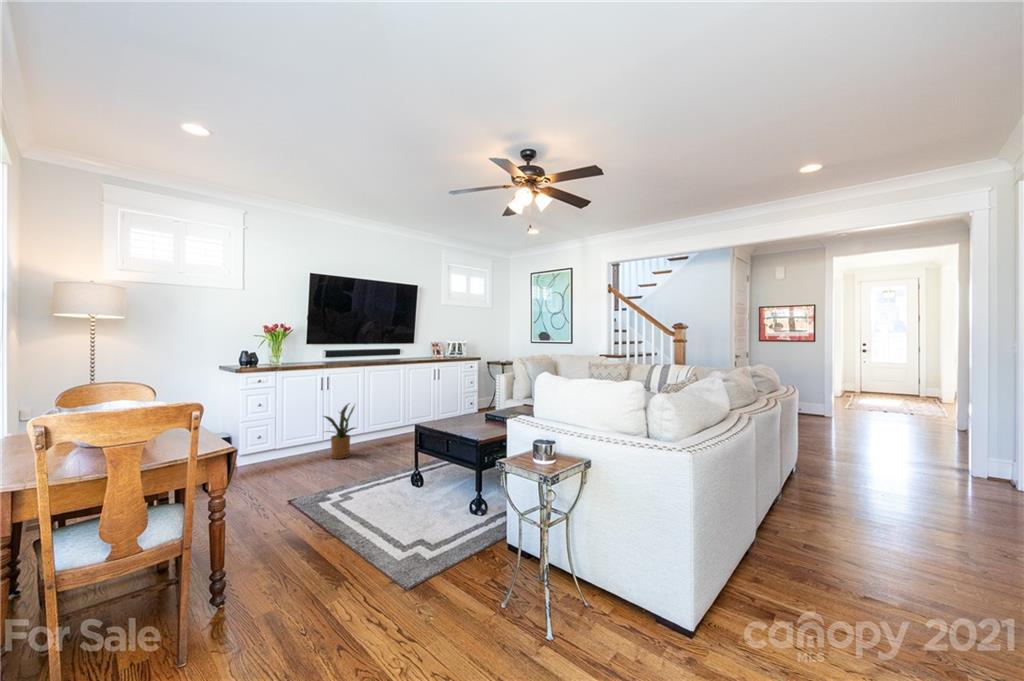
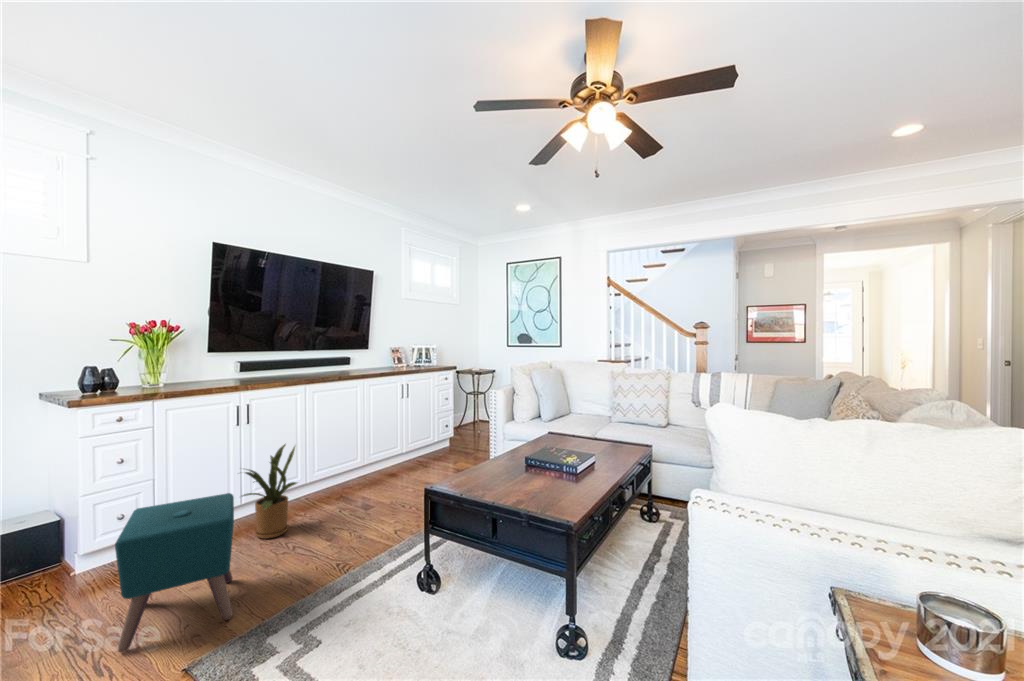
ottoman: none [257,424,316,494] -> present [115,493,234,652]

